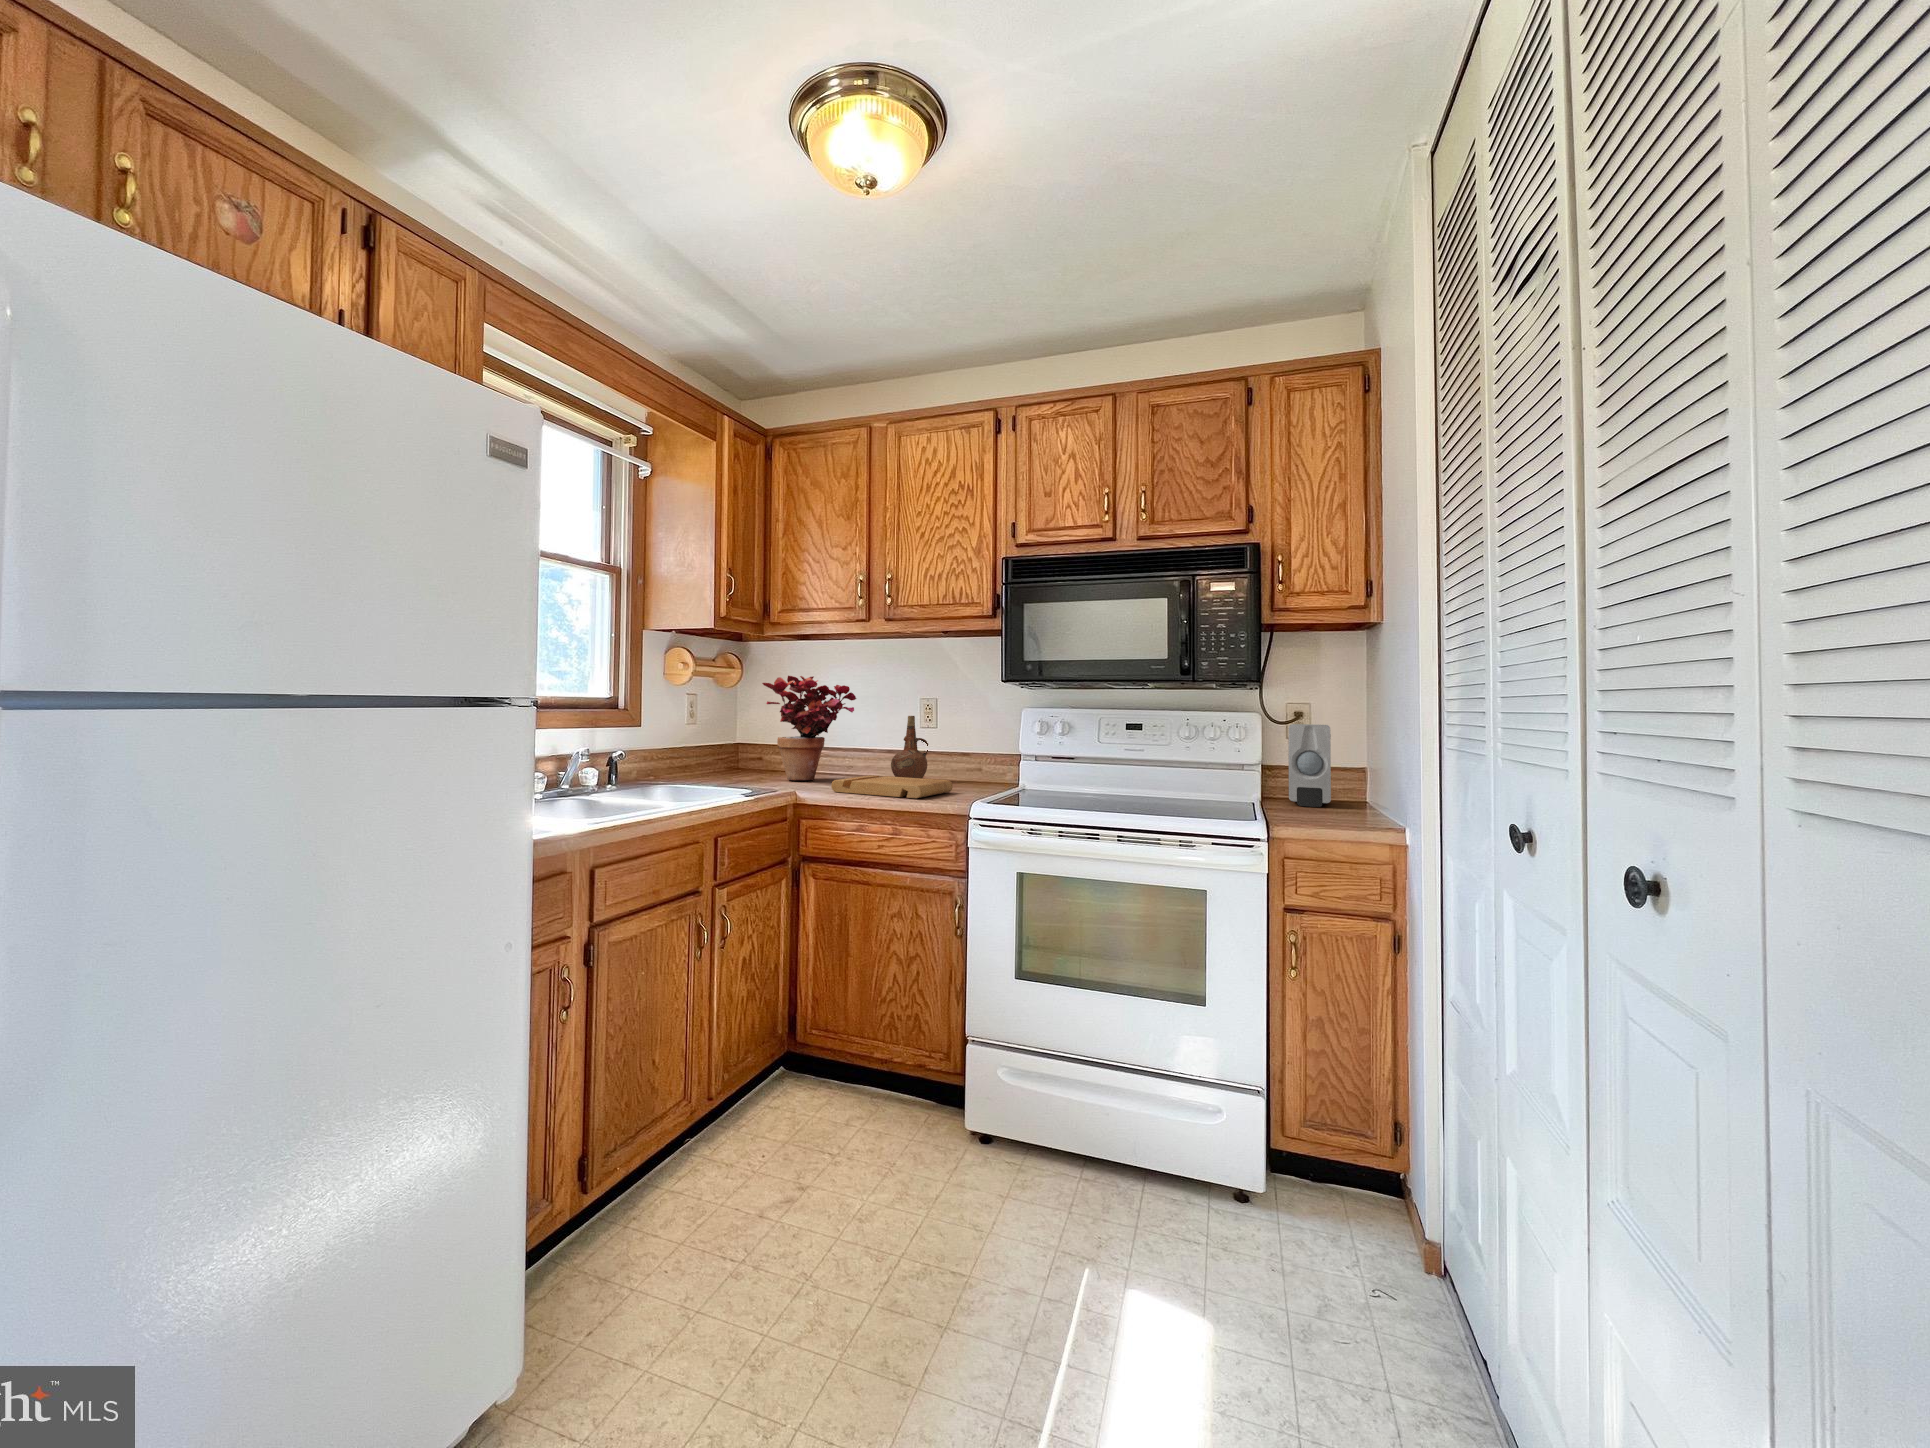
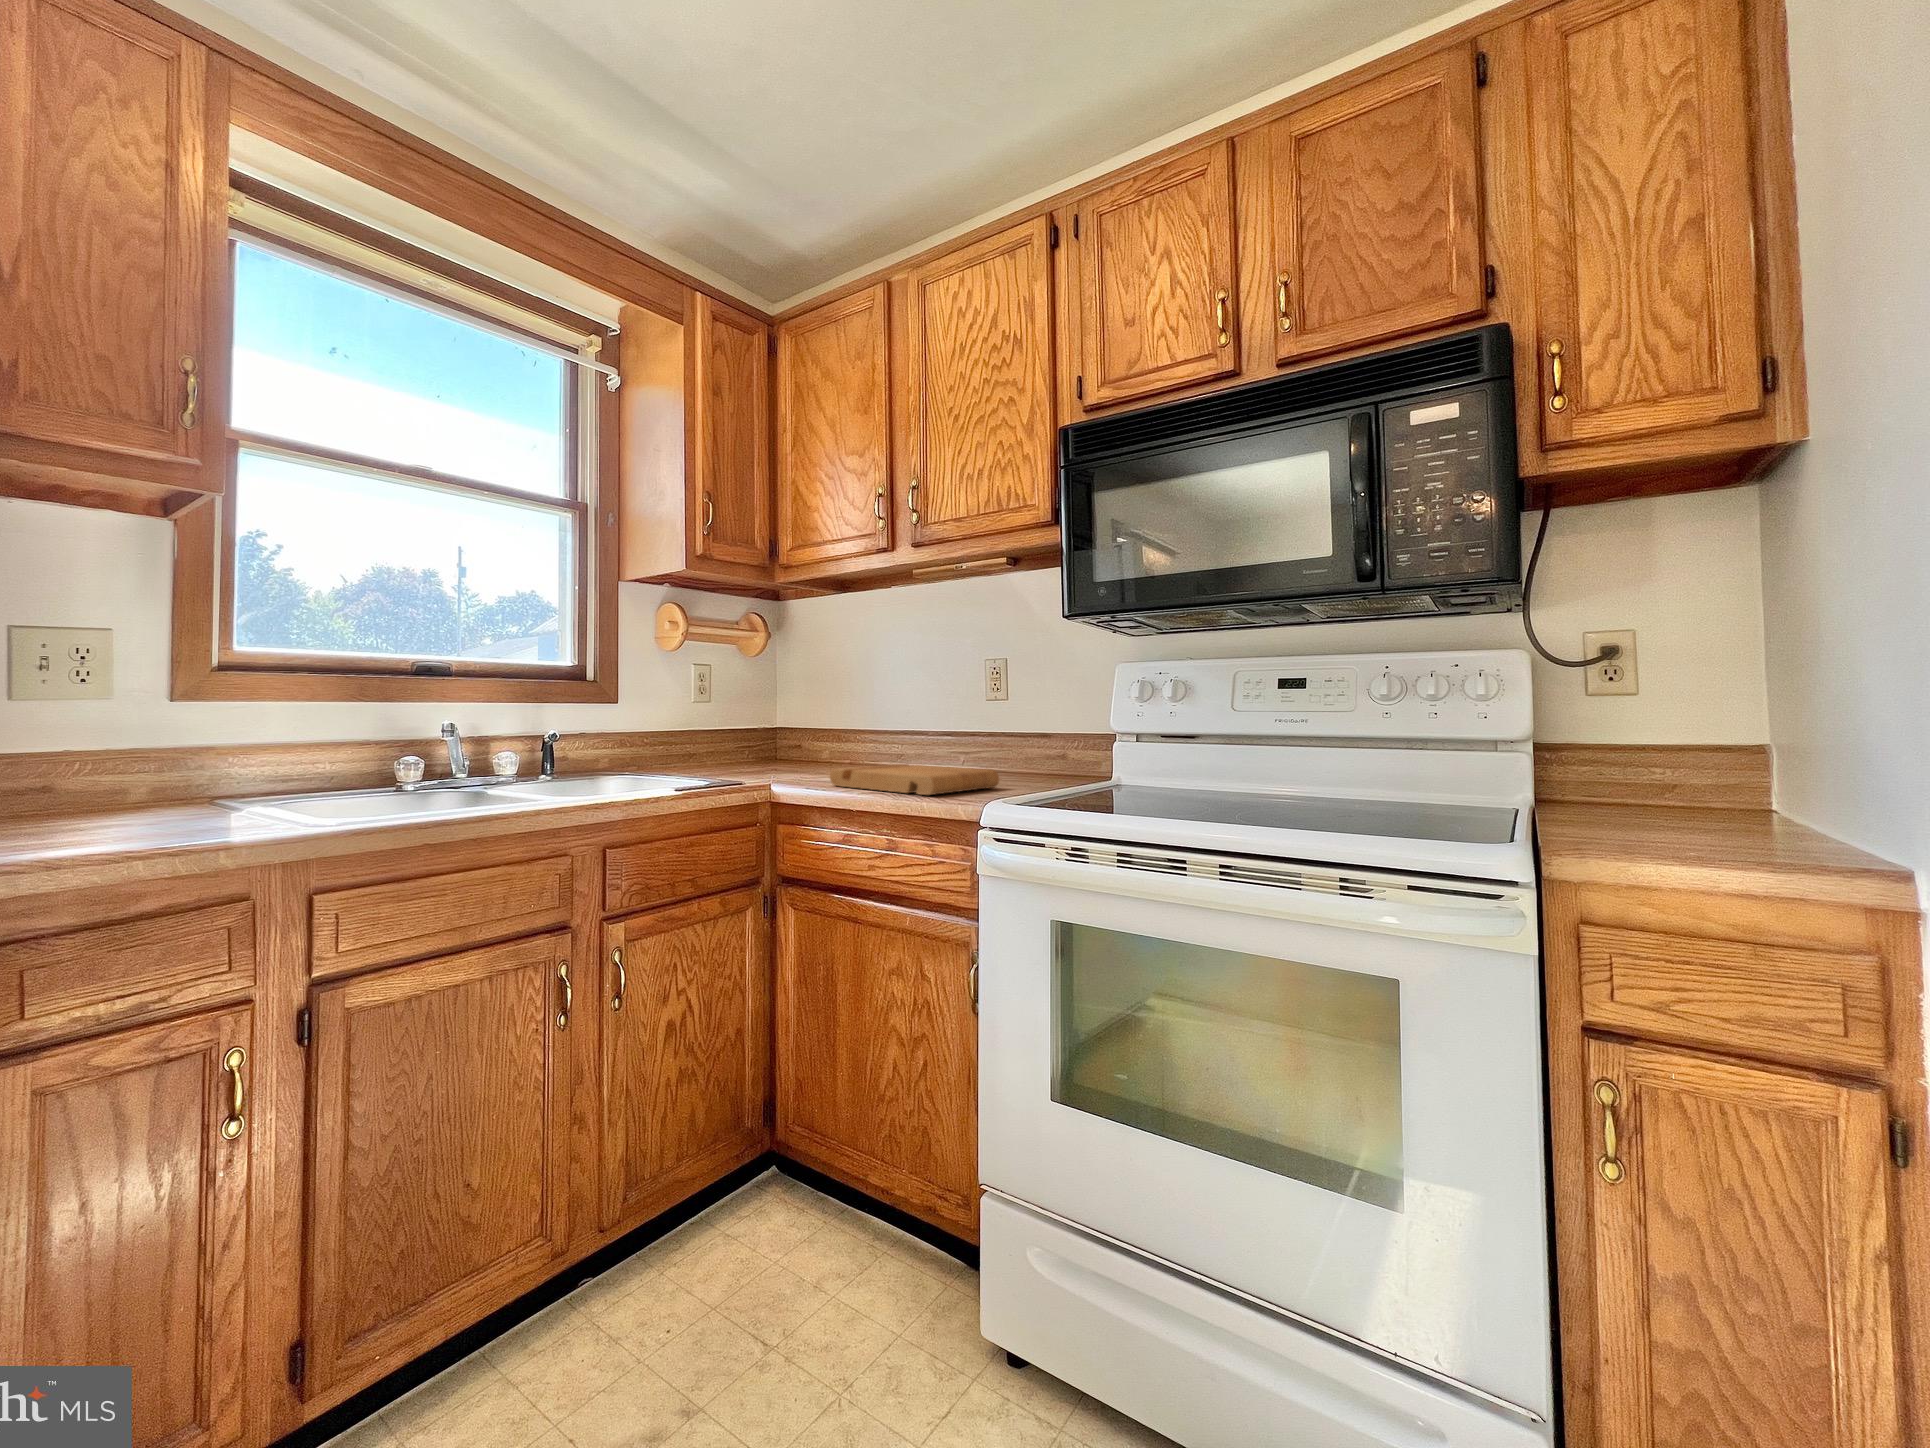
potted plant: present [762,676,856,780] -> none [766,633,893,772]
ceramic pitcher: present [891,716,928,778] -> none [939,683,992,774]
soap dispenser: present [1288,724,1331,807] -> none [1588,663,1690,819]

